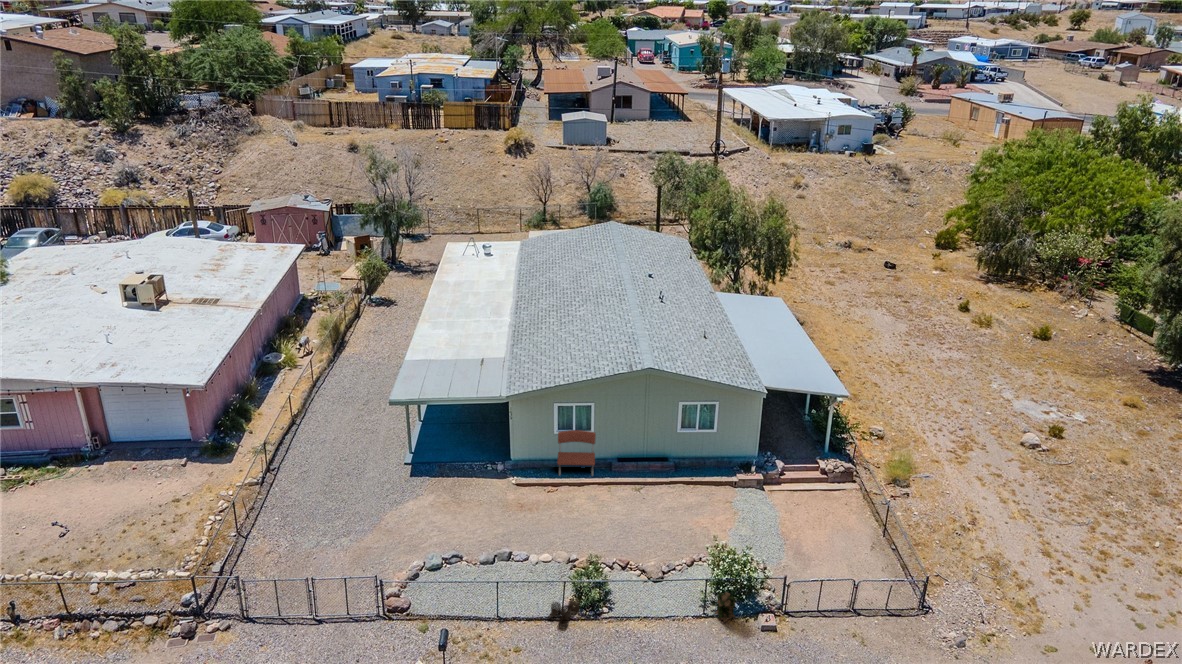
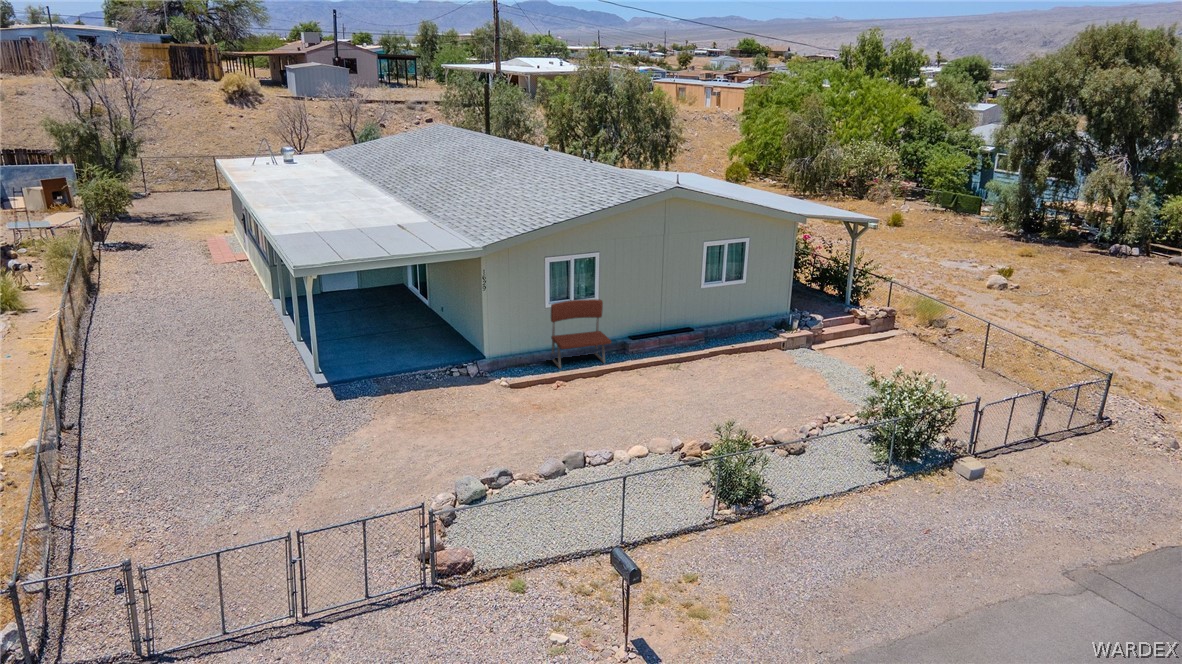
decorative plant: present [715,592,736,622] -> none [906,436,941,479]
woven basket: present [551,599,579,628] -> none [698,490,739,534]

